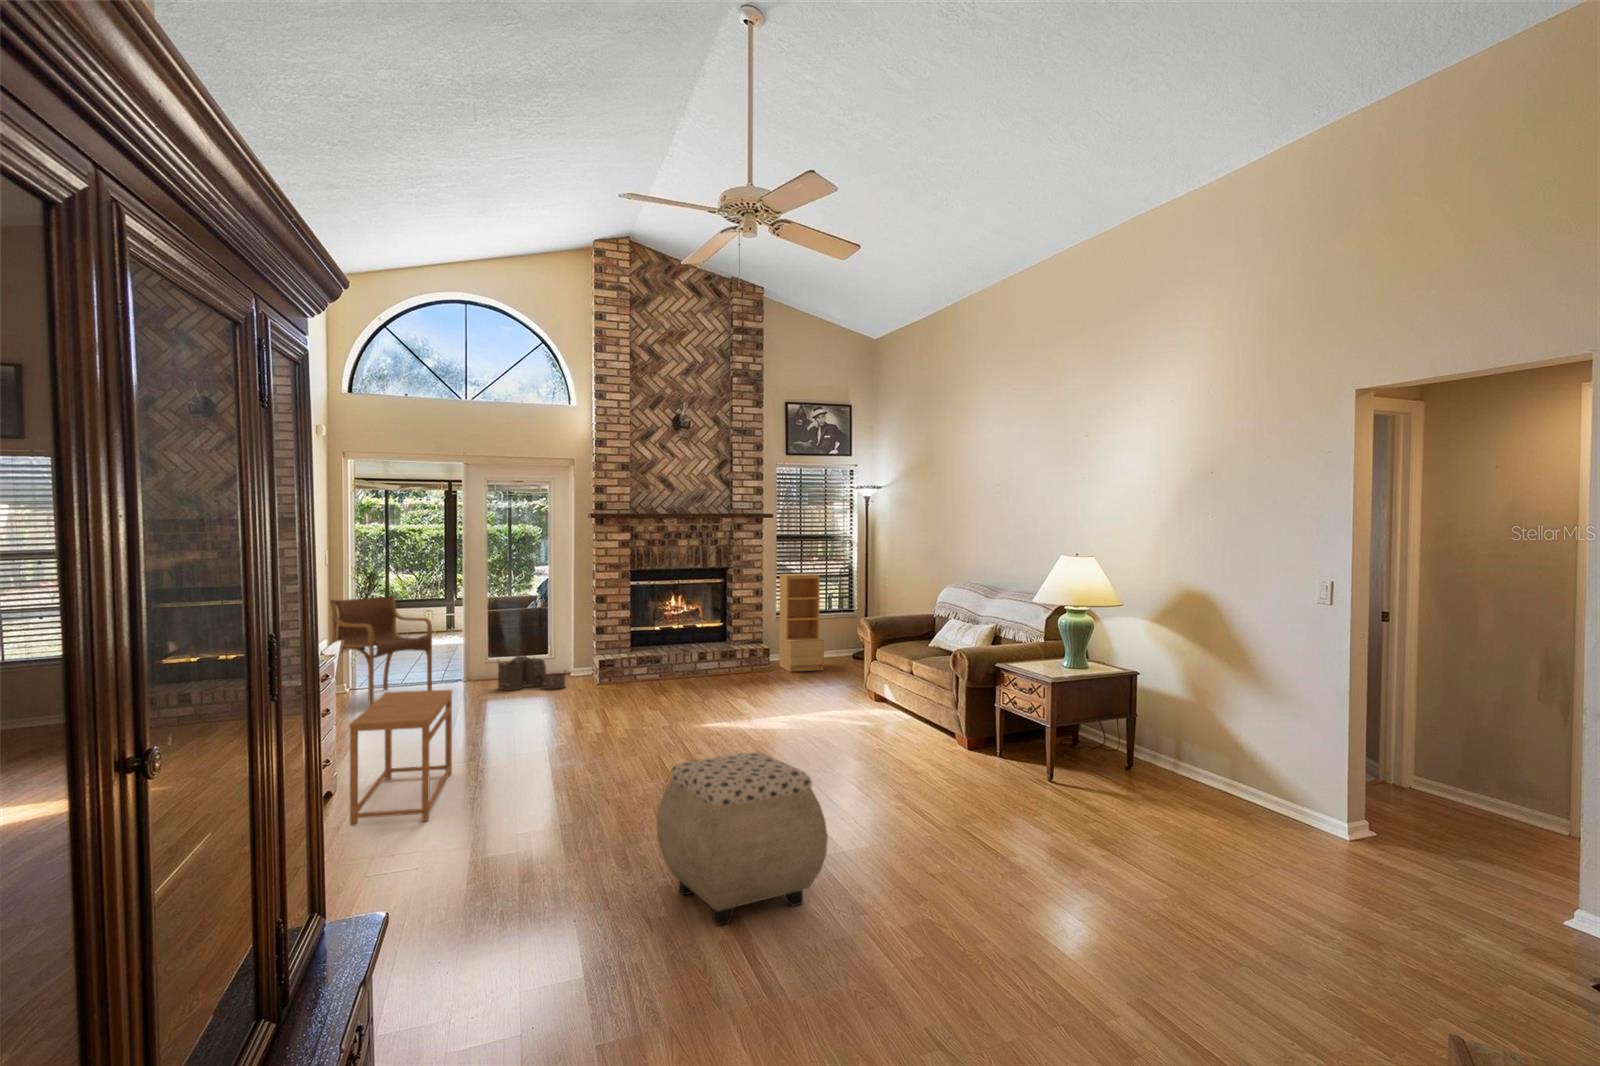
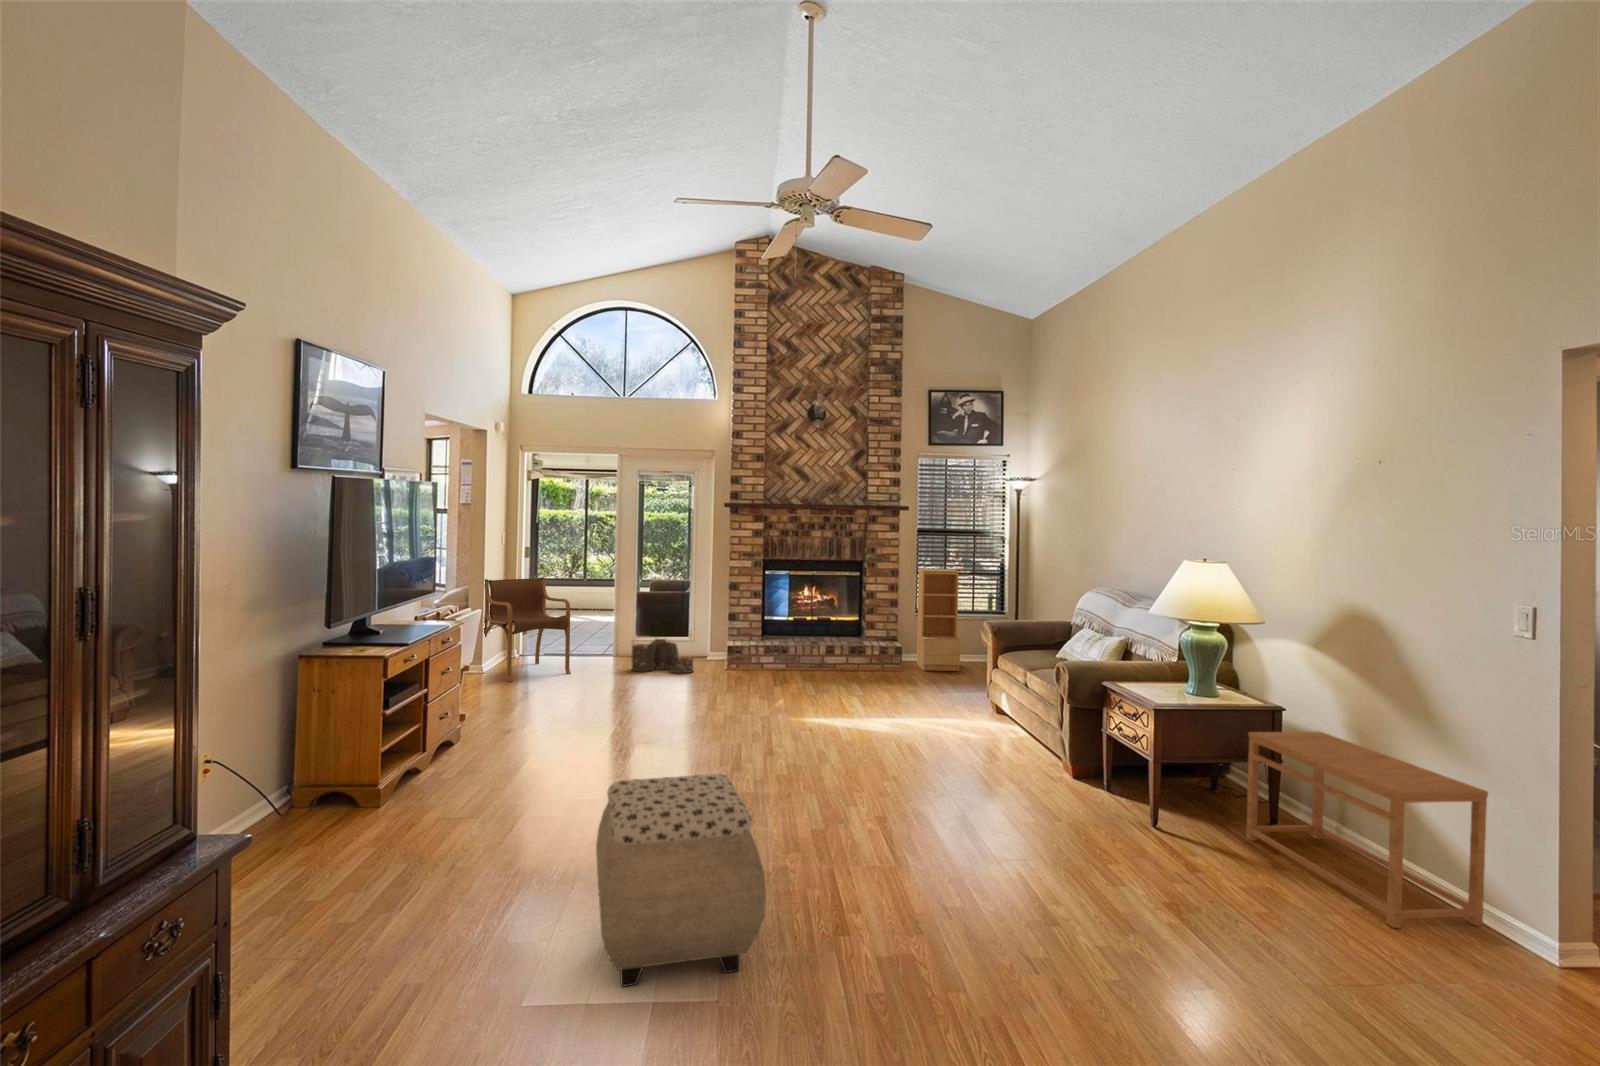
side table: present [349,690,452,826] -> present [1246,732,1488,928]

